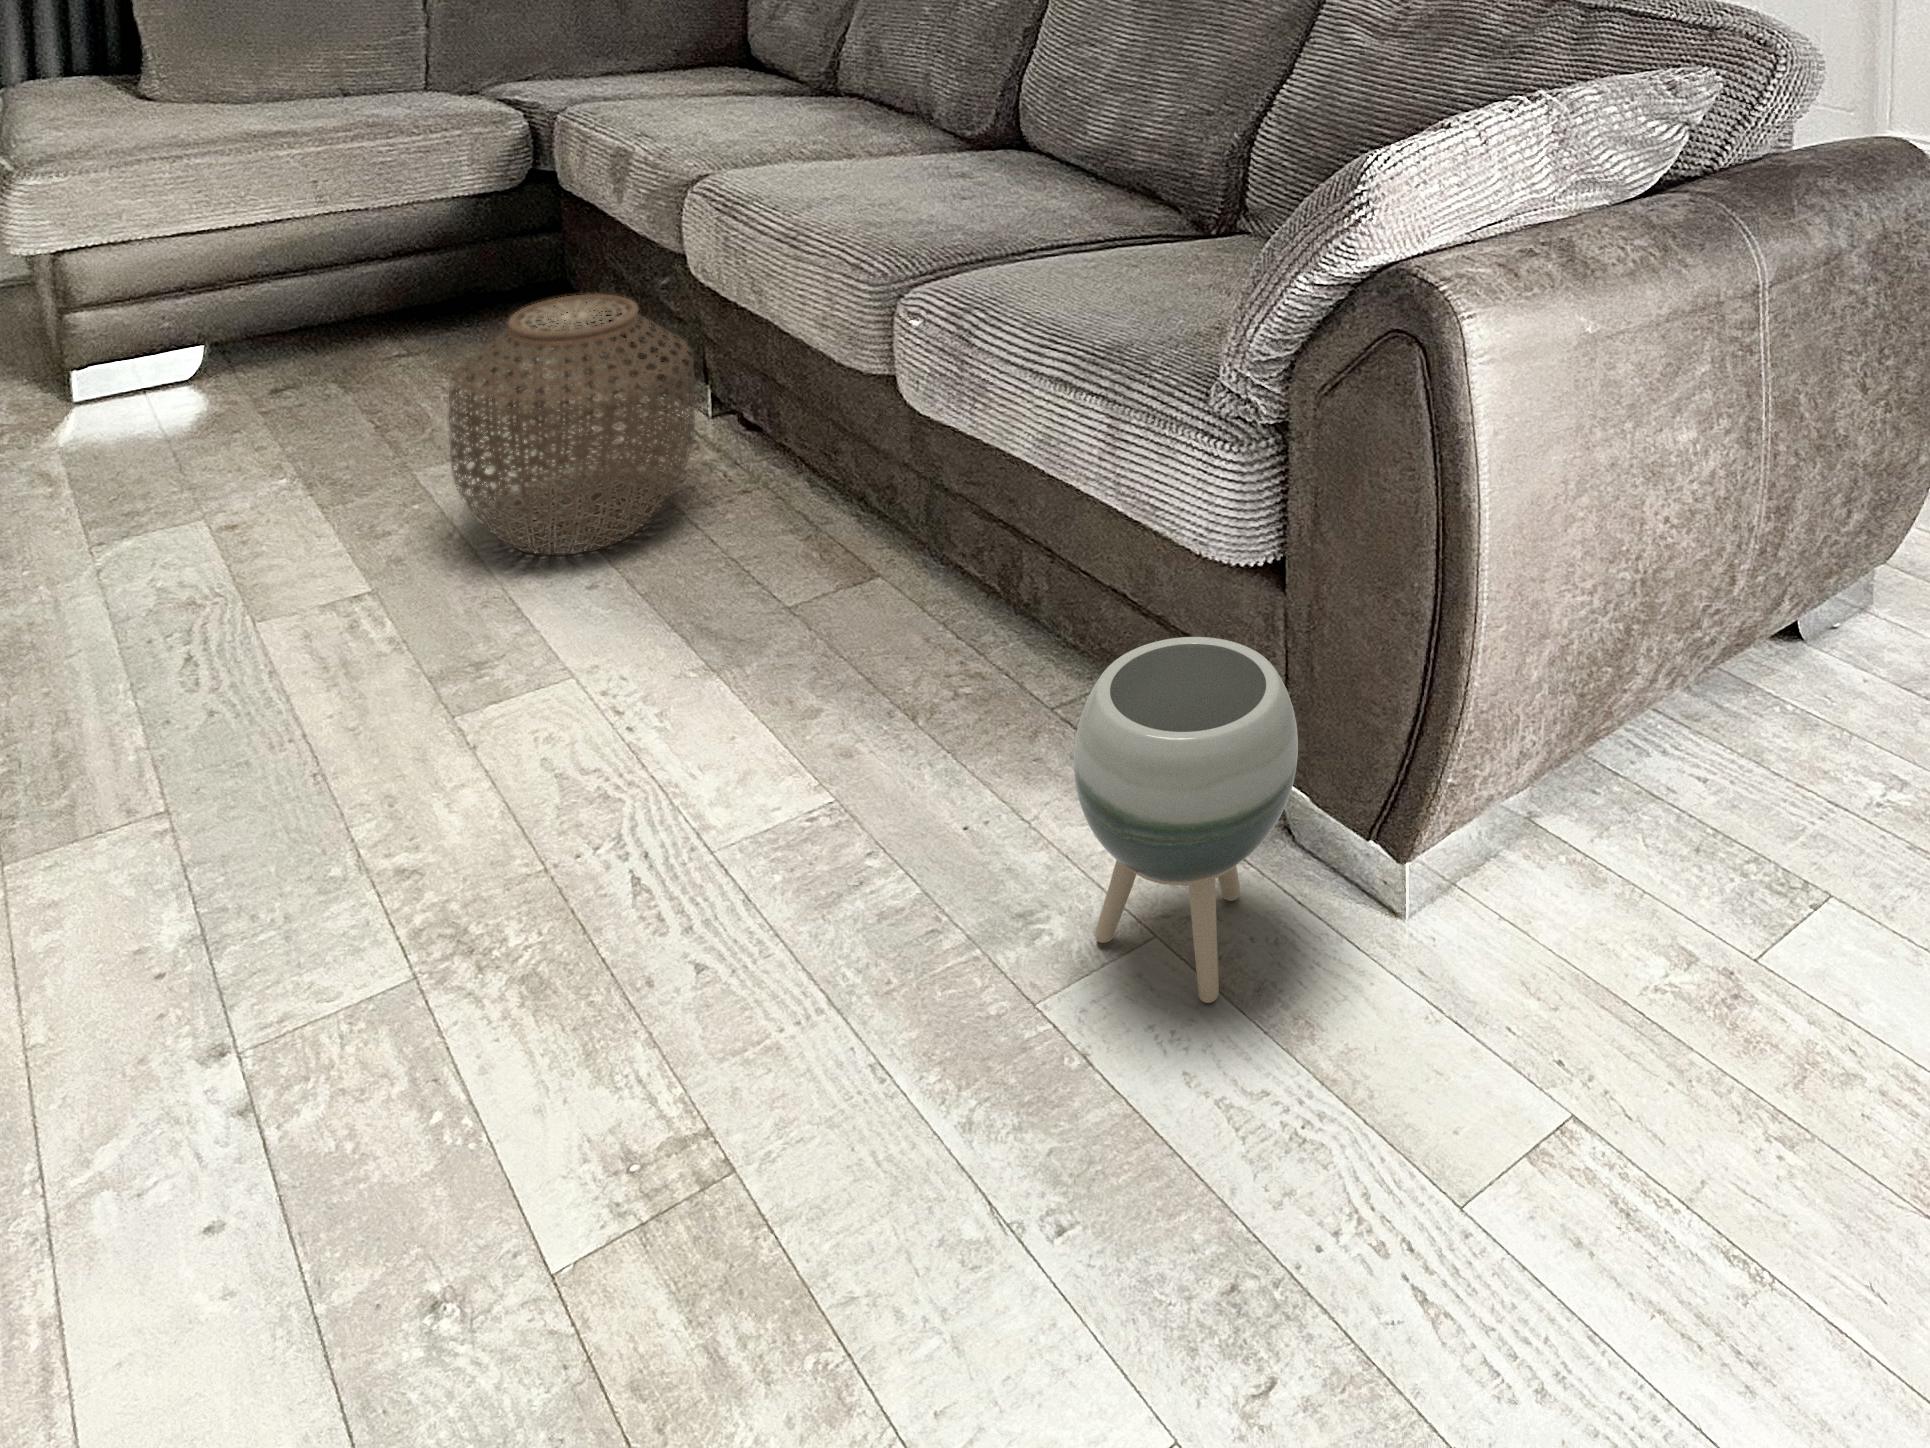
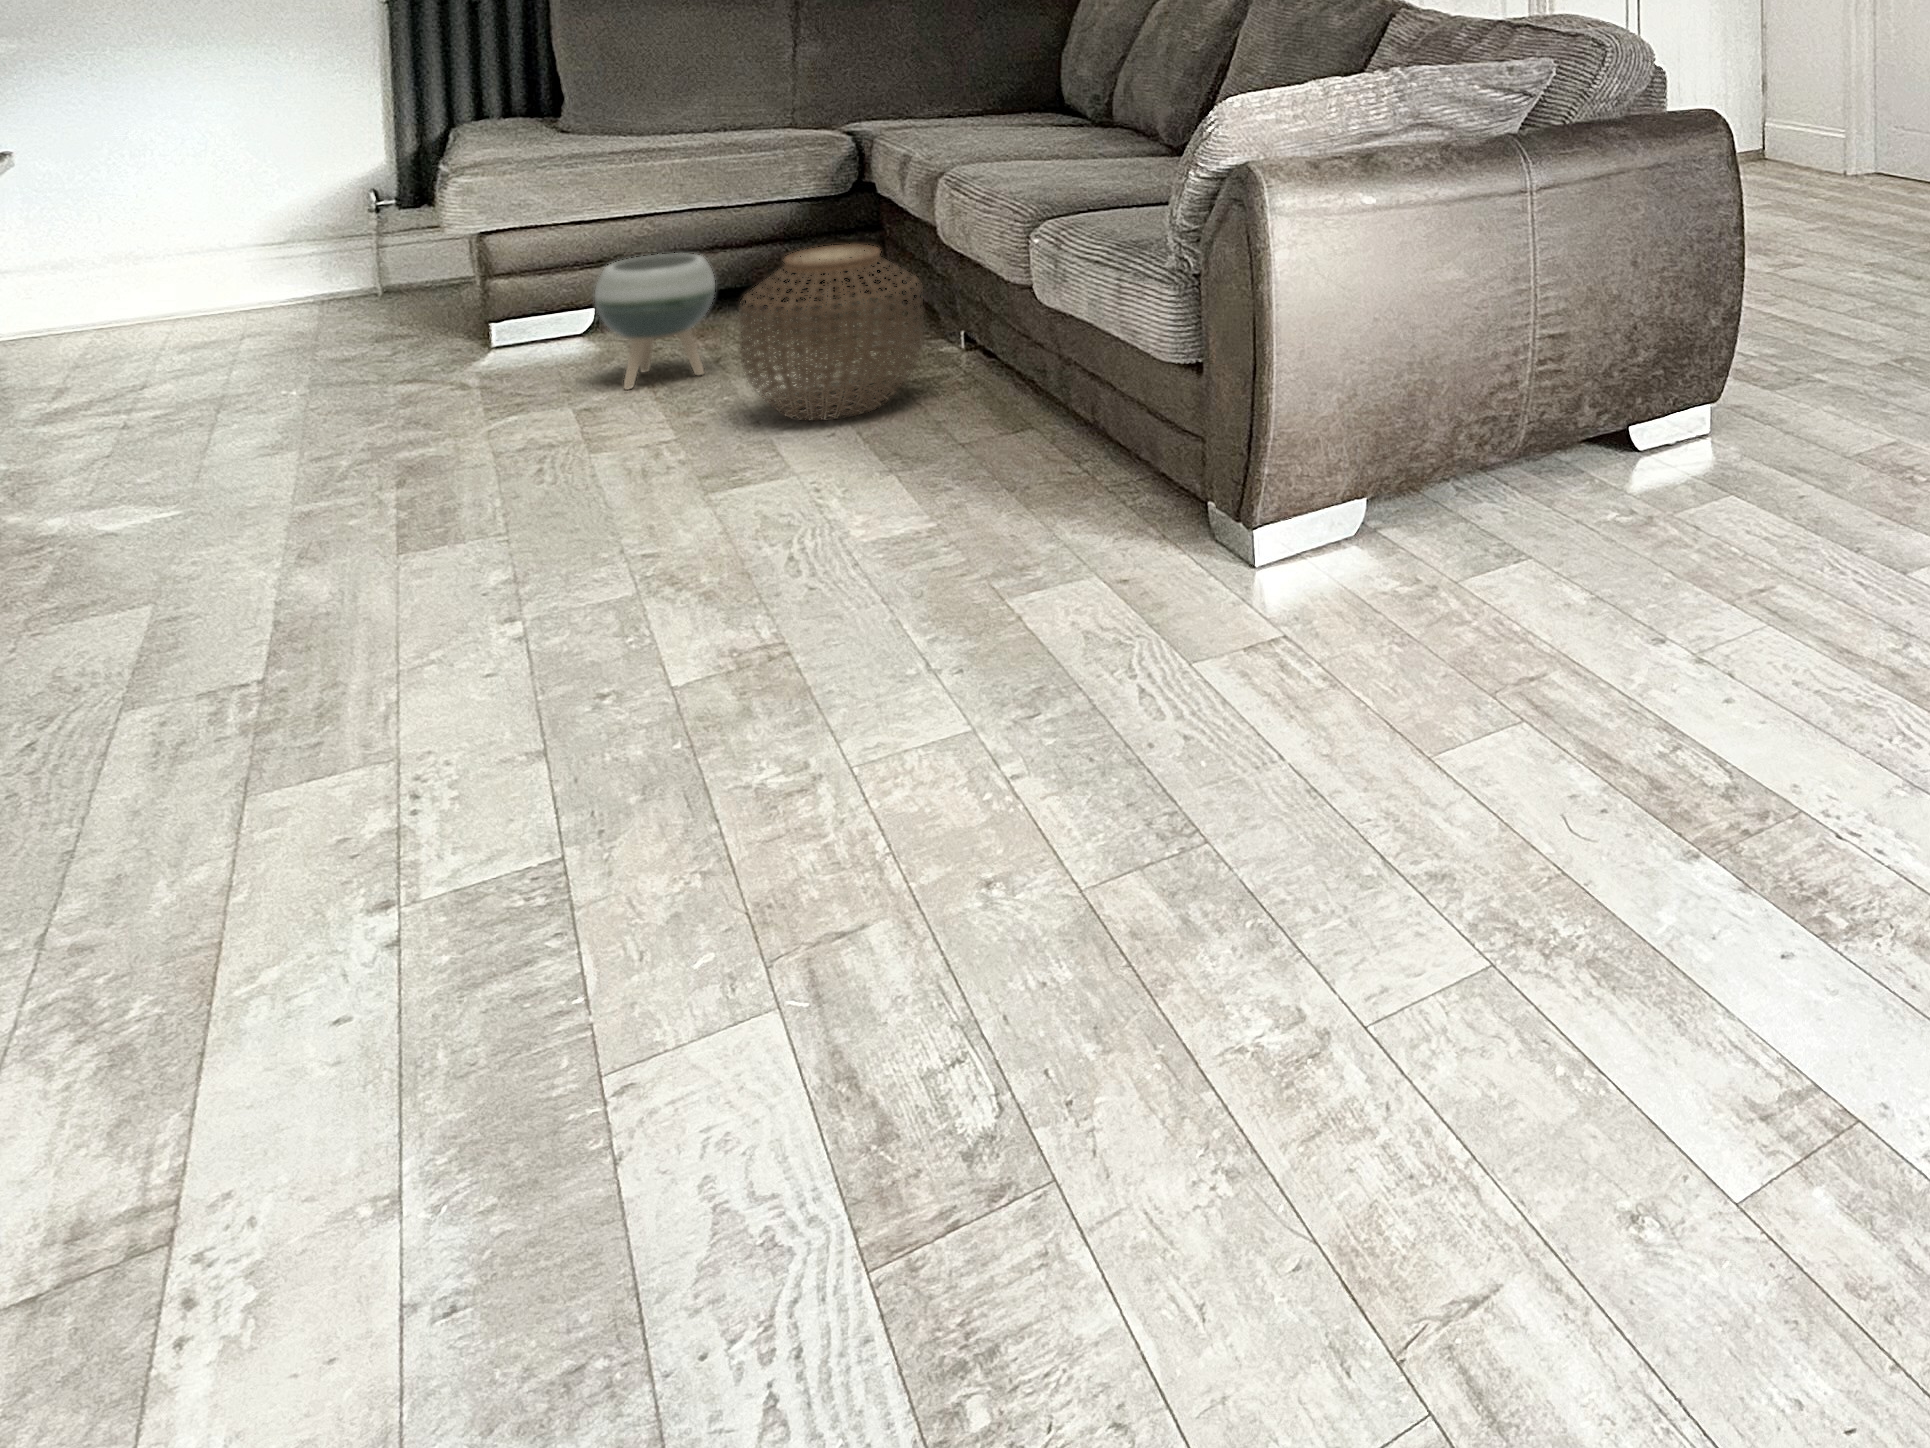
planter: present [1074,637,1298,1003] -> present [595,253,715,389]

